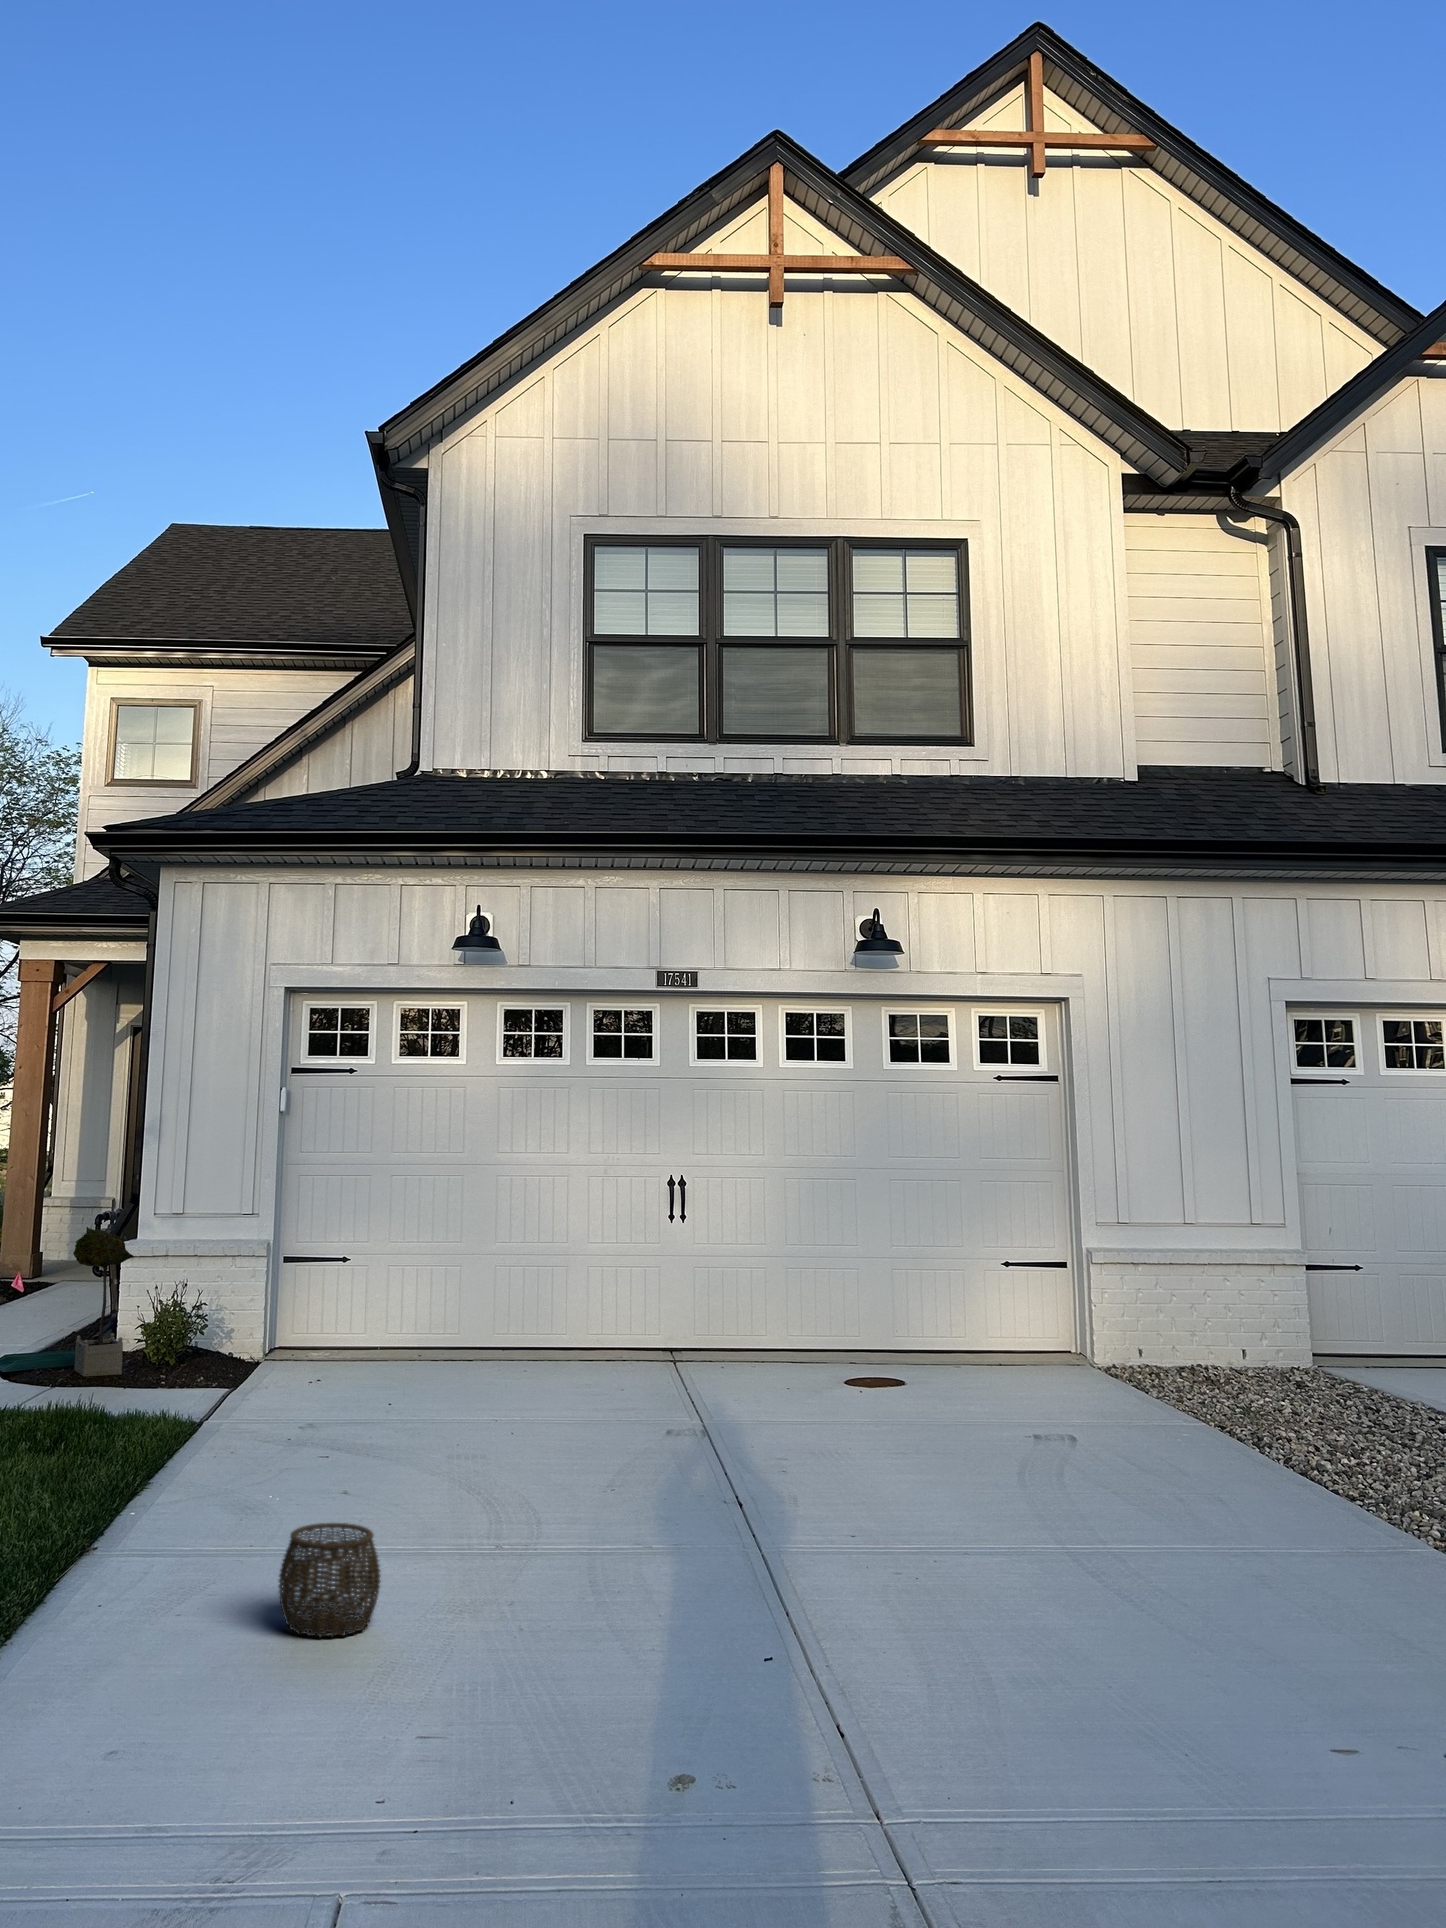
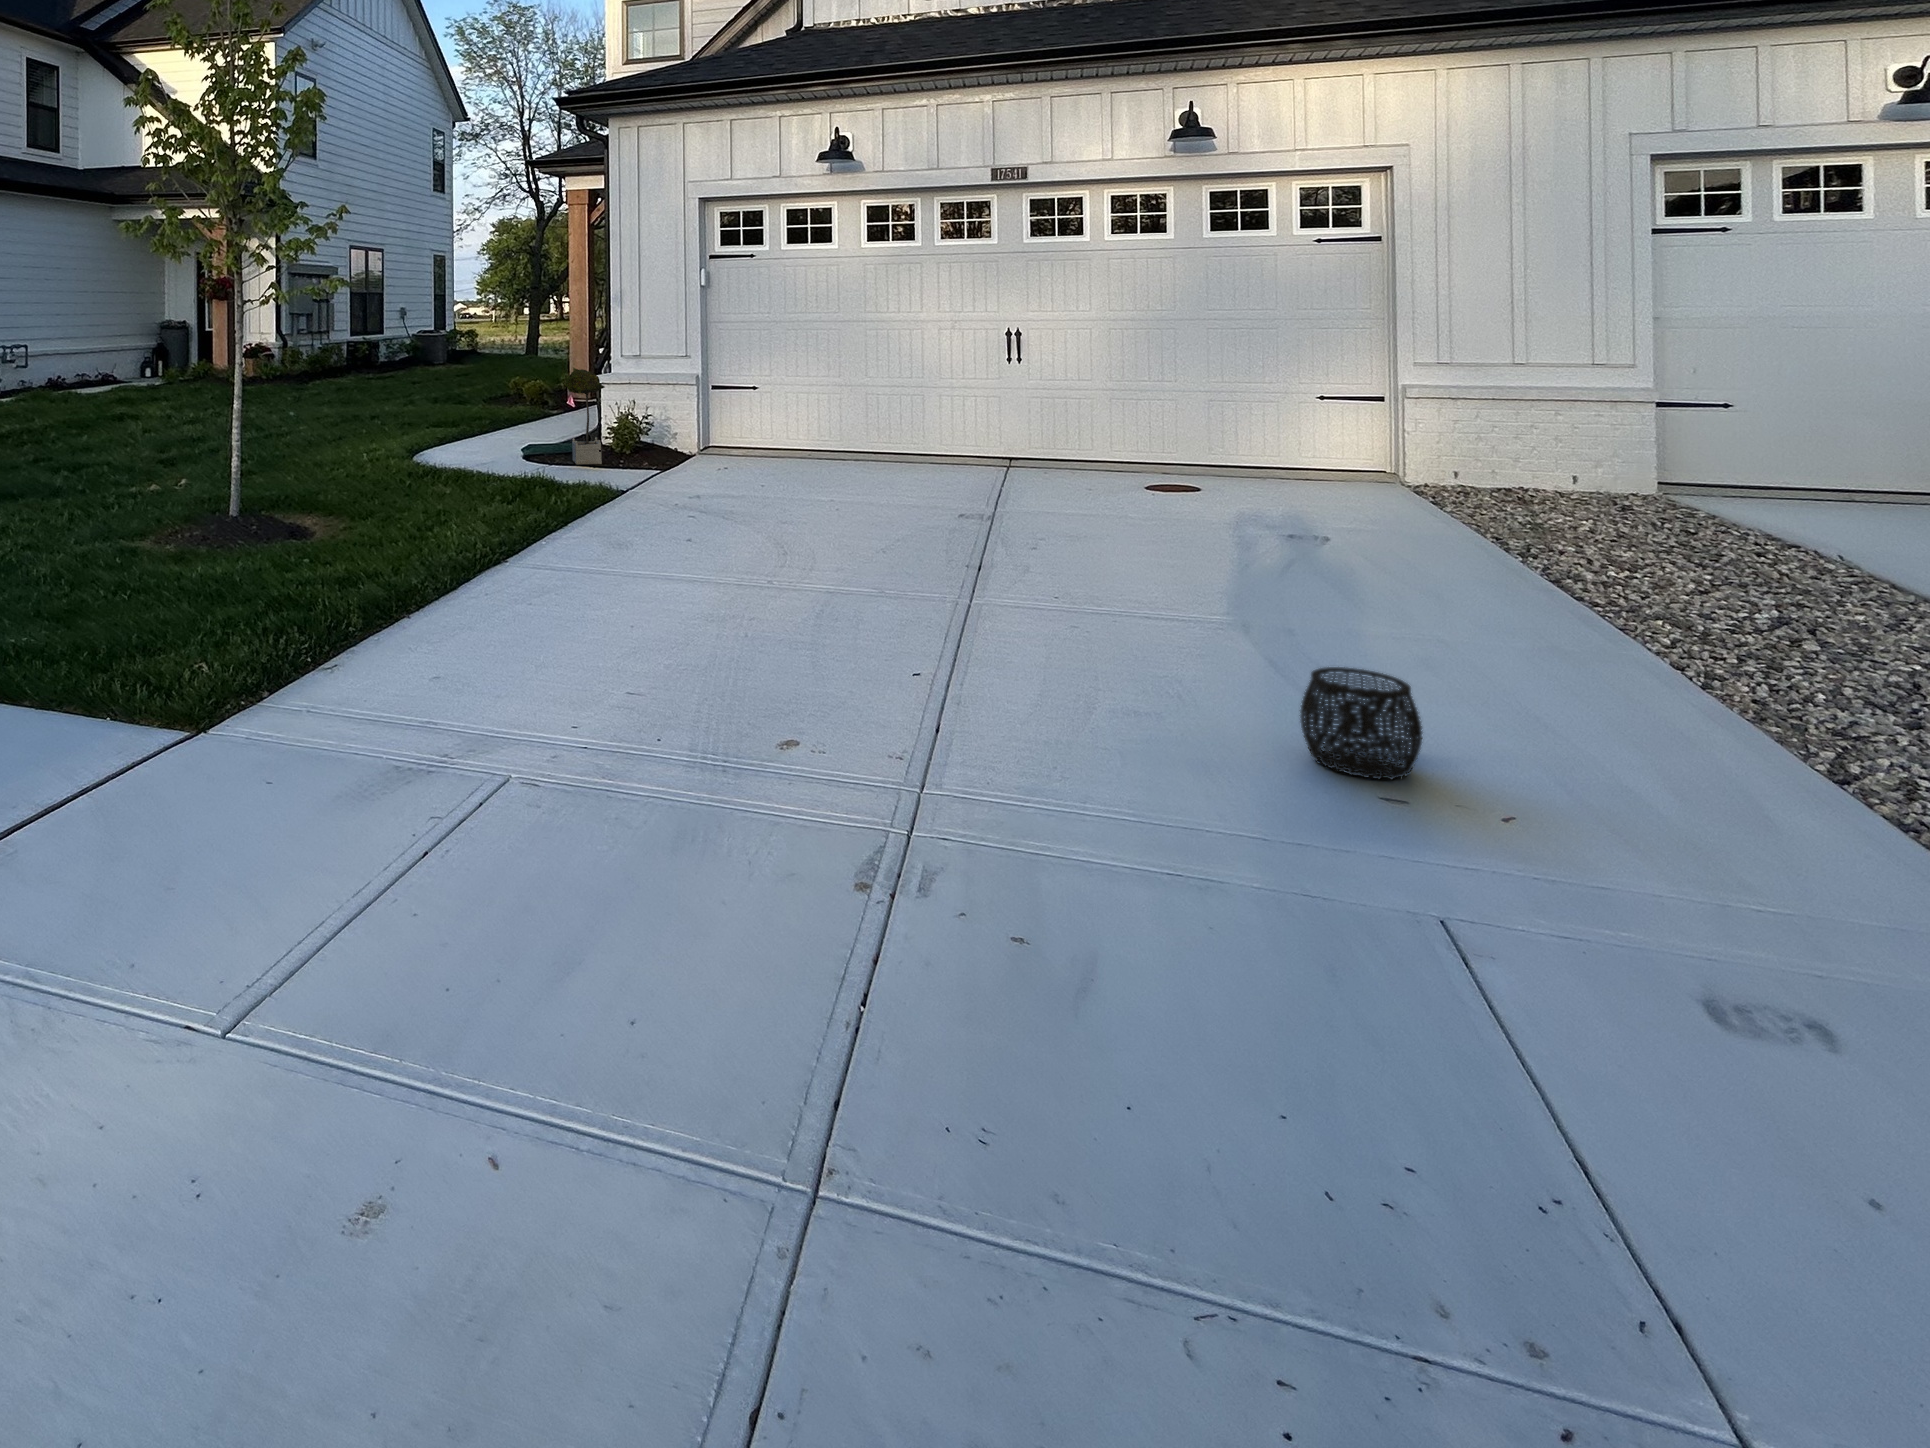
woven basket: present [278,1523,380,1637] -> present [1300,667,1422,780]

